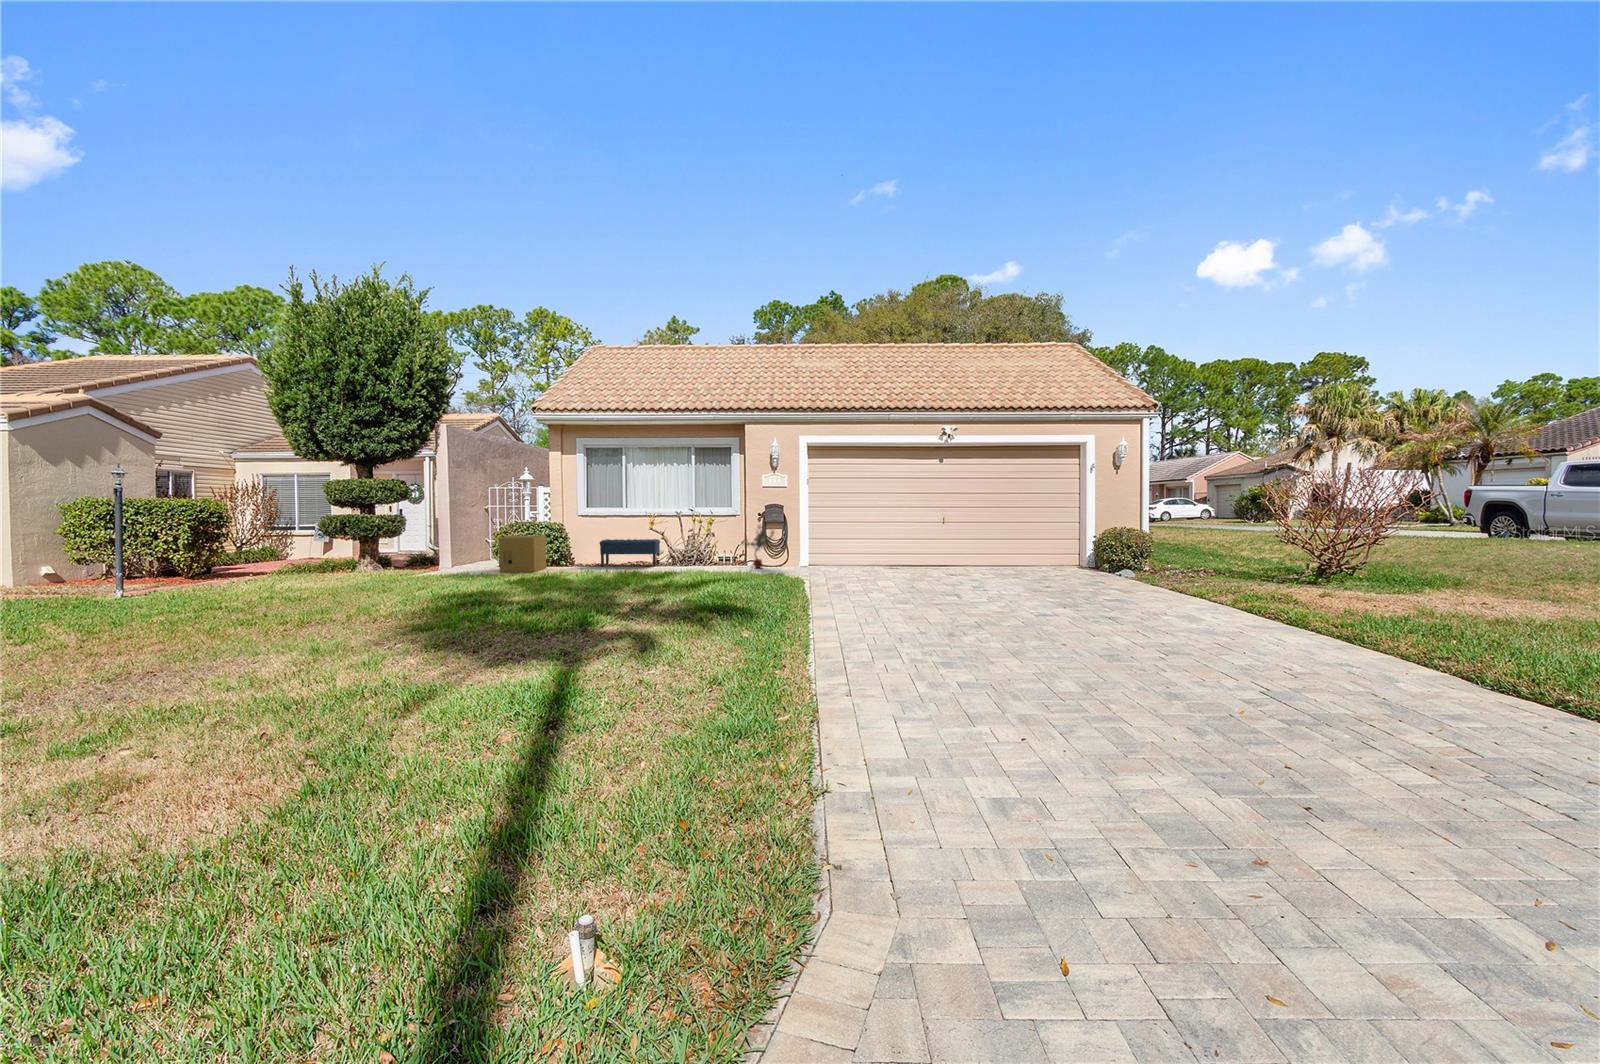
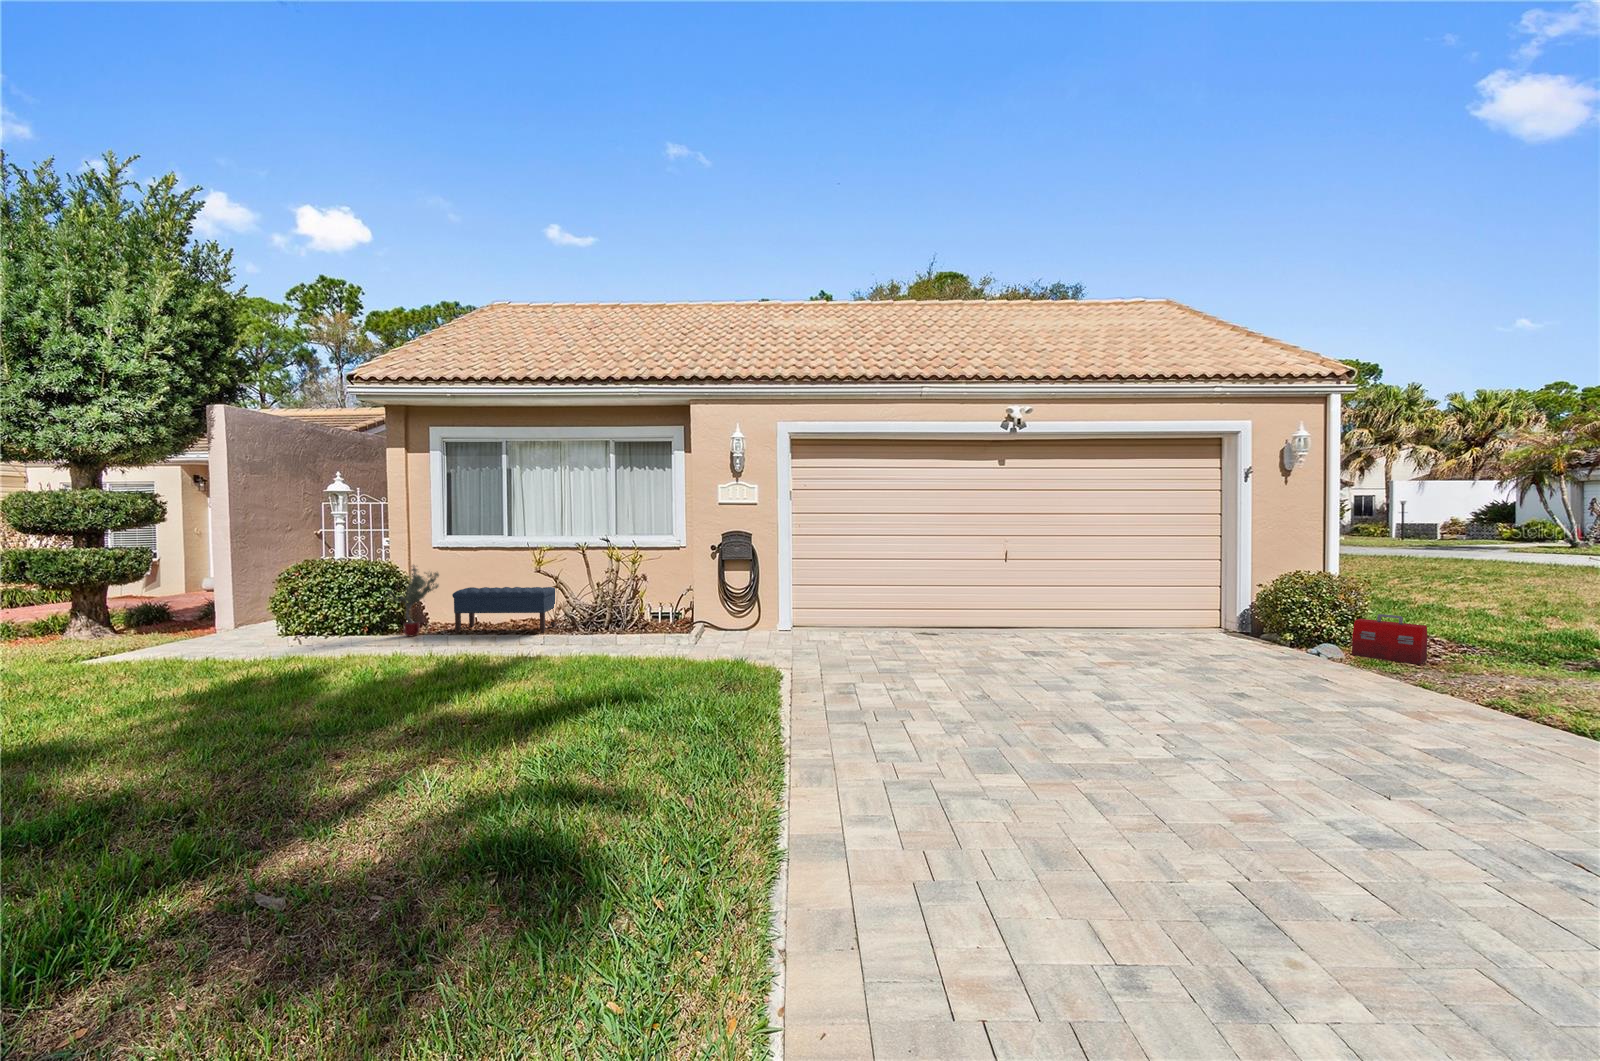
potted tree: present [742,526,774,568] -> present [383,565,439,637]
cardboard box: present [499,535,546,572] -> none [260,584,359,651]
toolbox: none [1136,551,1176,577] -> present [1352,614,1428,664]

